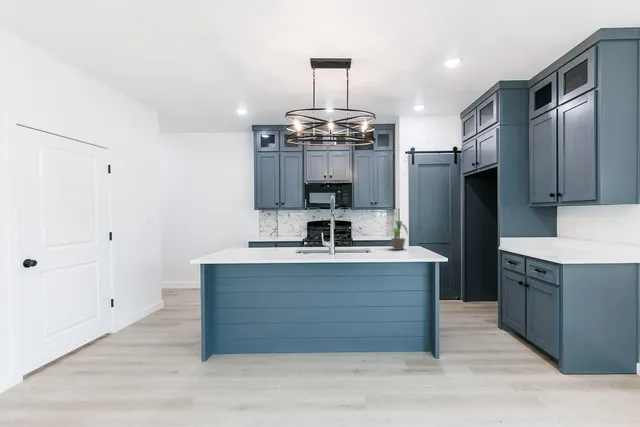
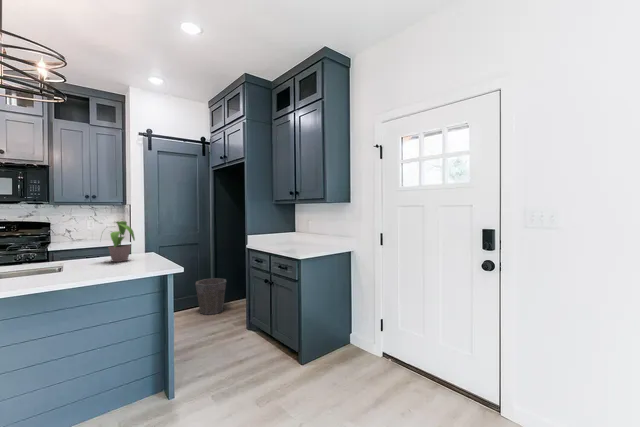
waste bin: none [449,276,479,309] -> present [196,278,226,315]

